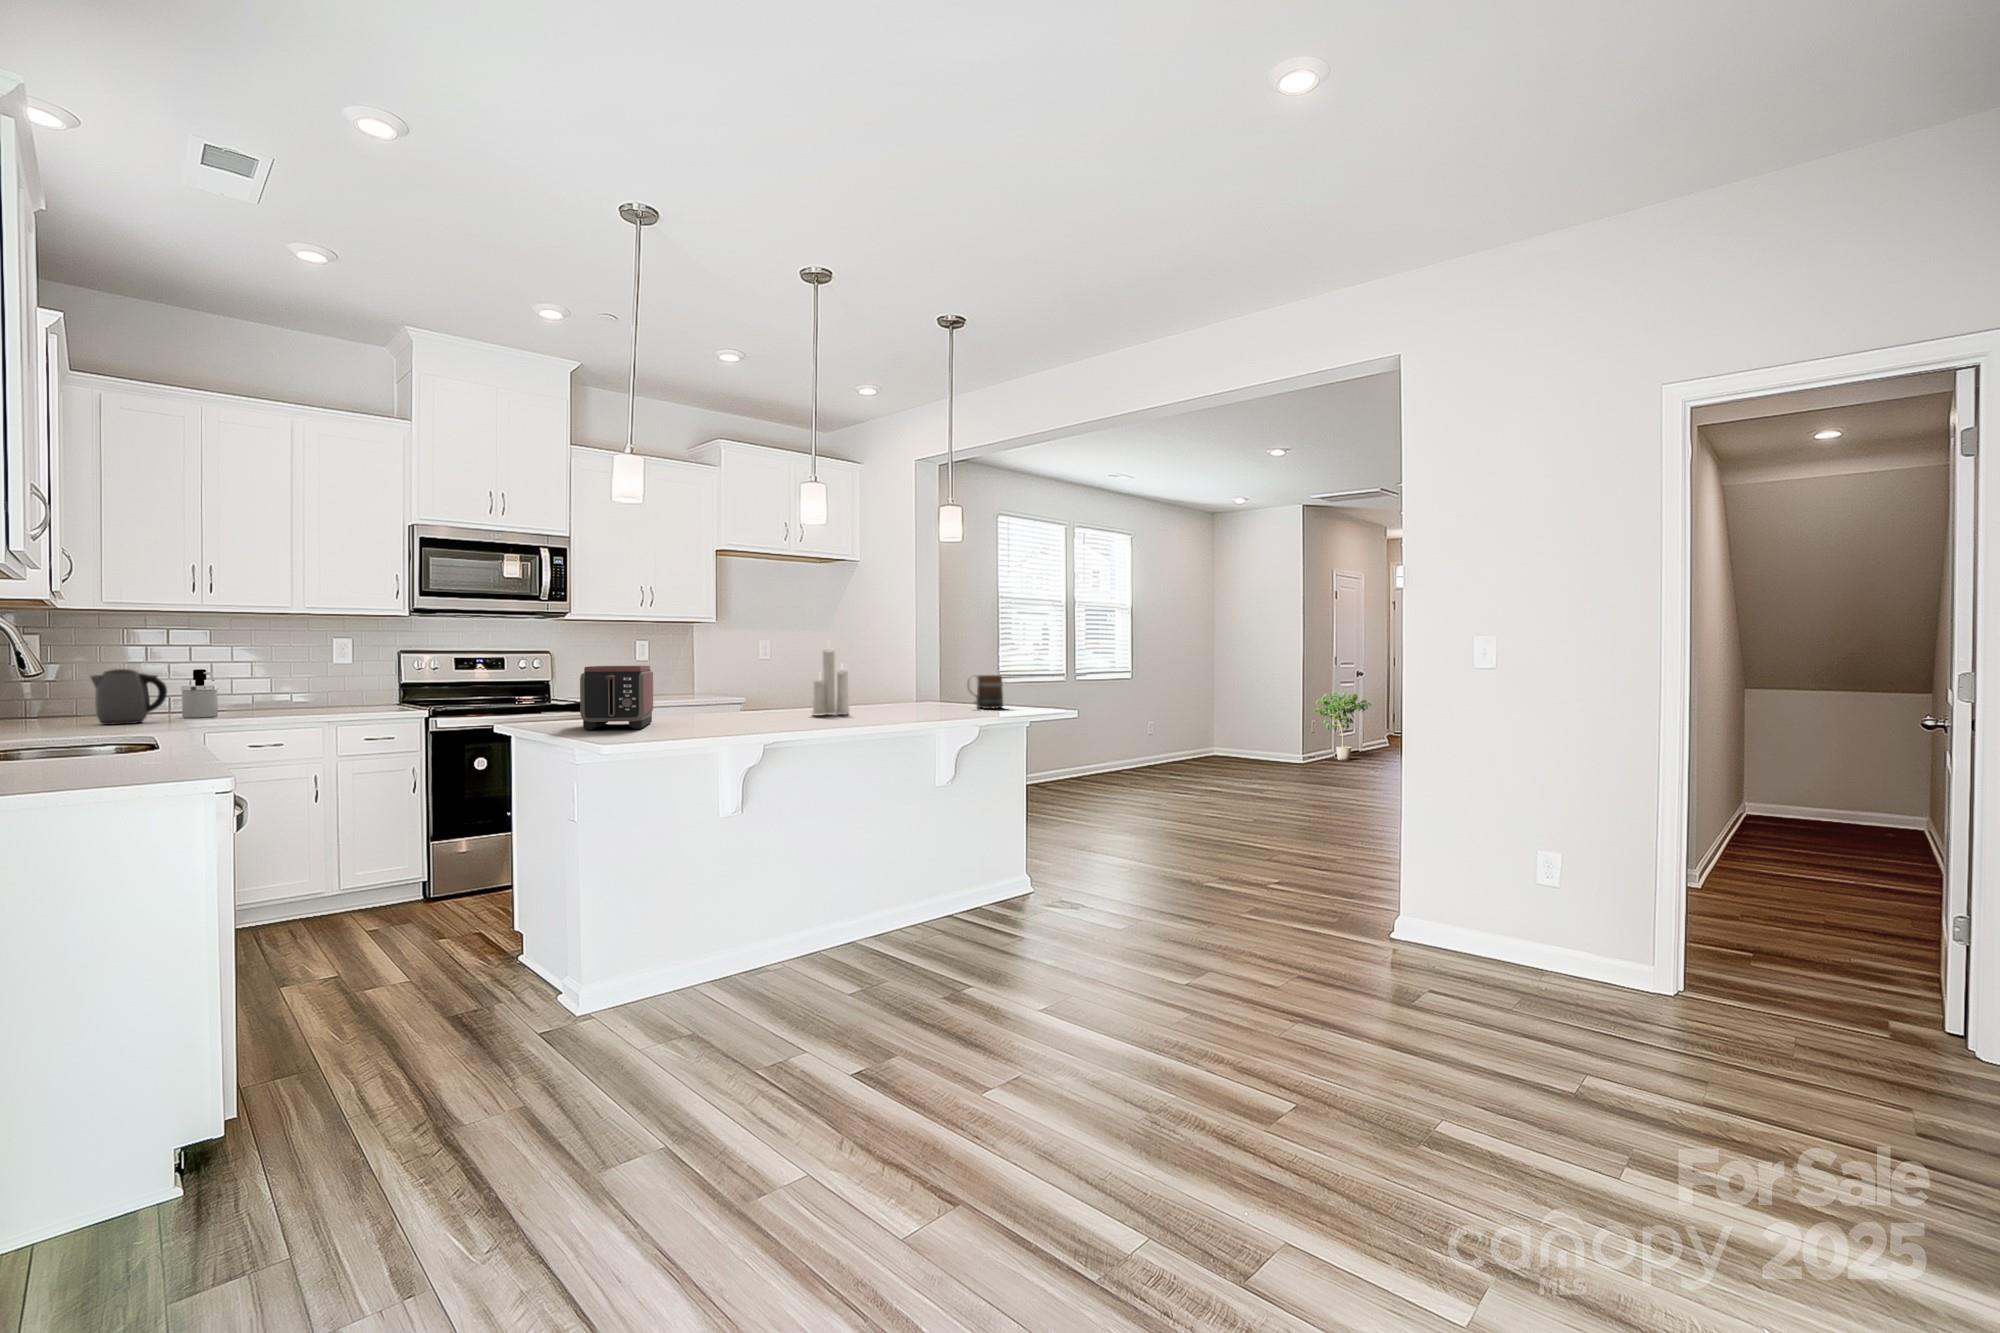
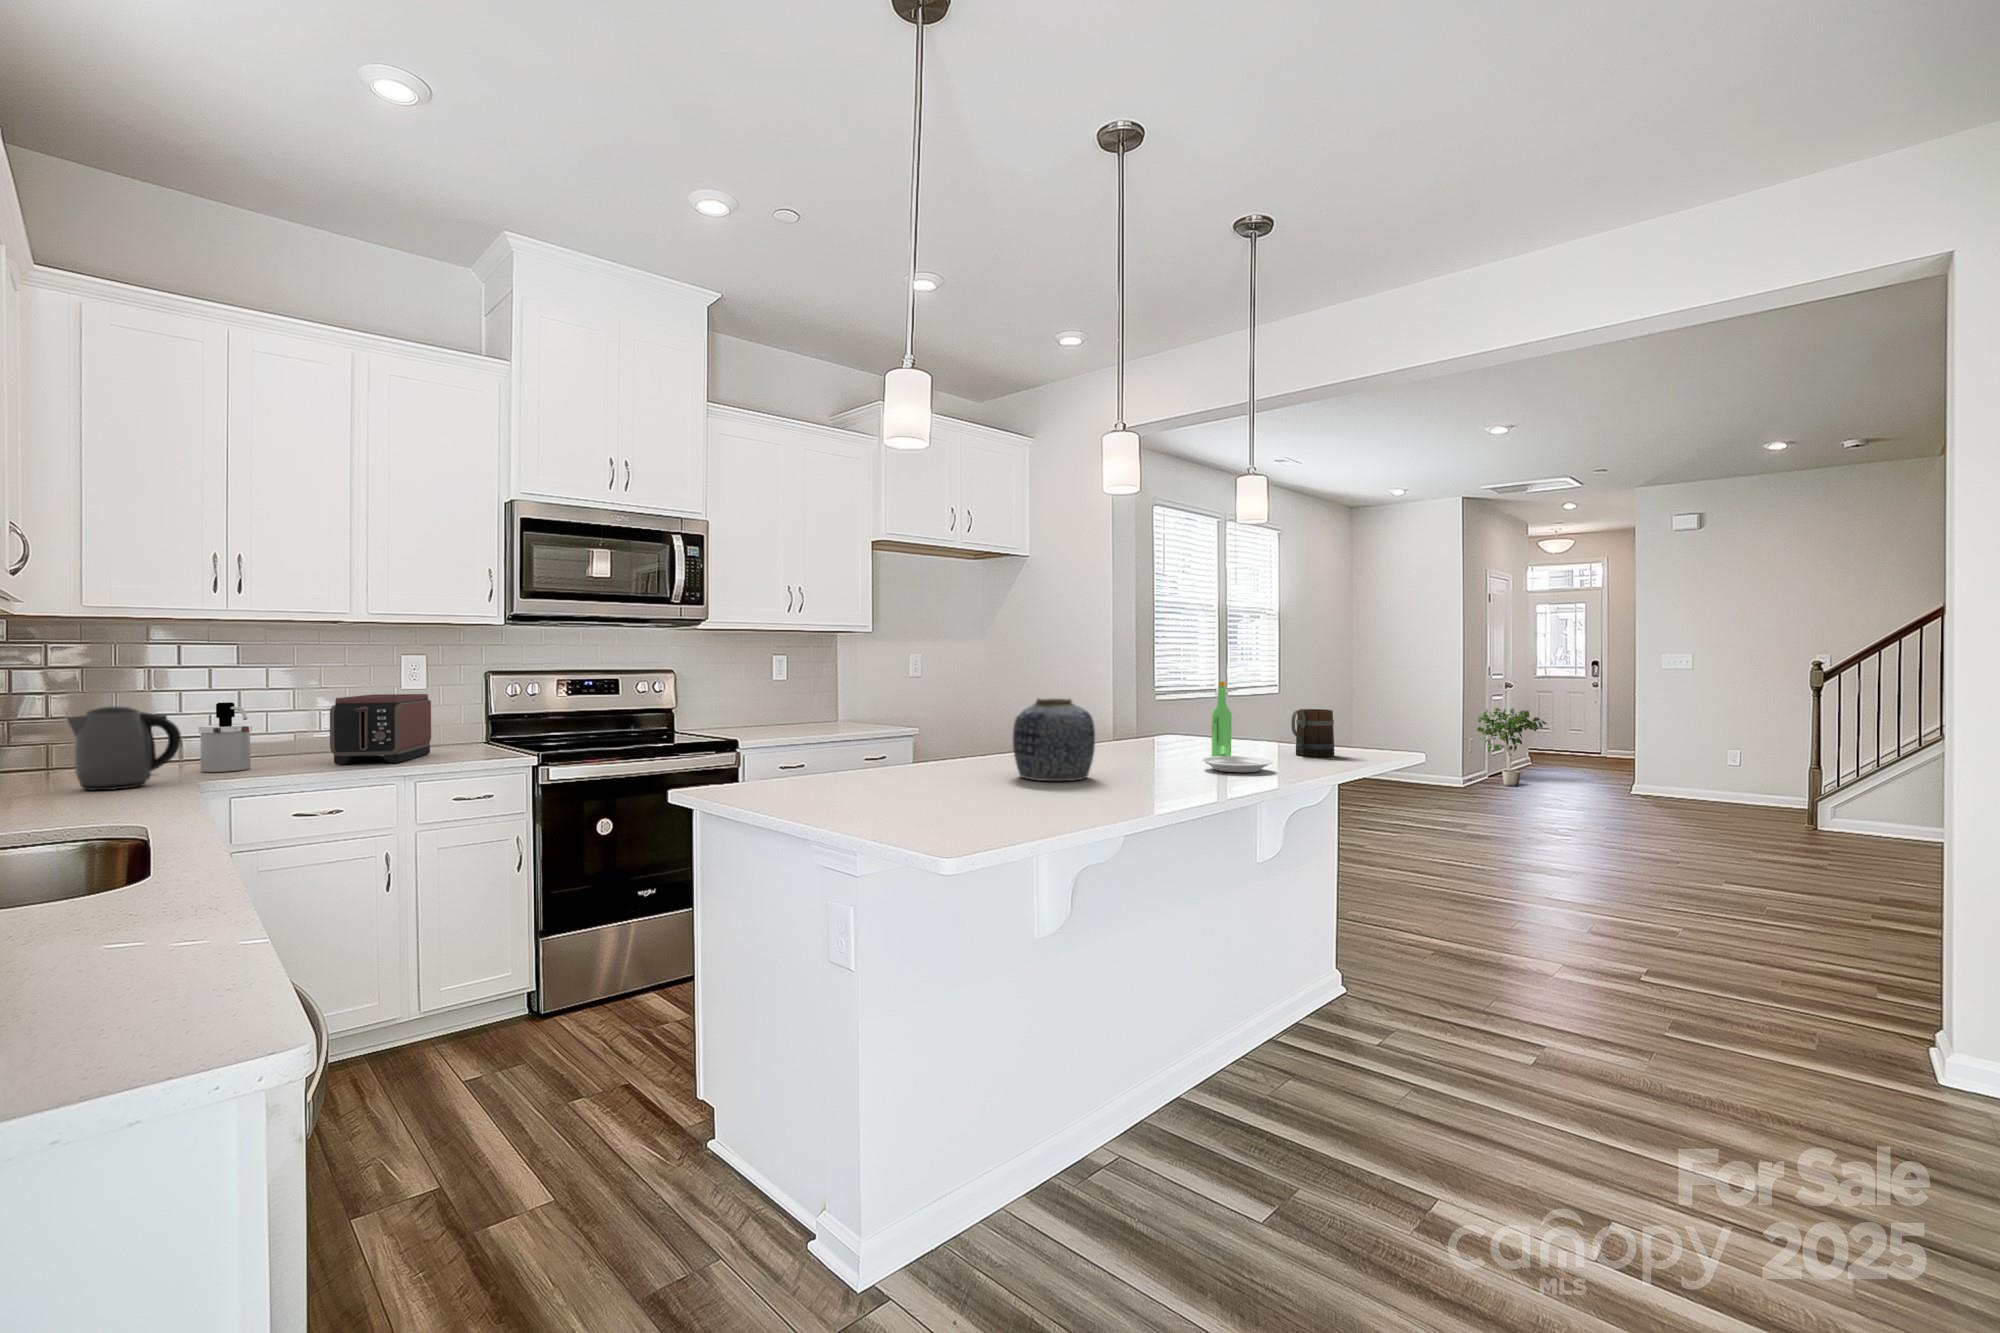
candle: present [812,648,849,714] -> none [1115,657,1166,773]
plate: none [878,653,926,715] -> present [1202,681,1272,772]
vase: none [733,663,790,718] -> present [1013,699,1095,781]
toaster: present [580,666,653,730] -> present [330,694,431,764]

